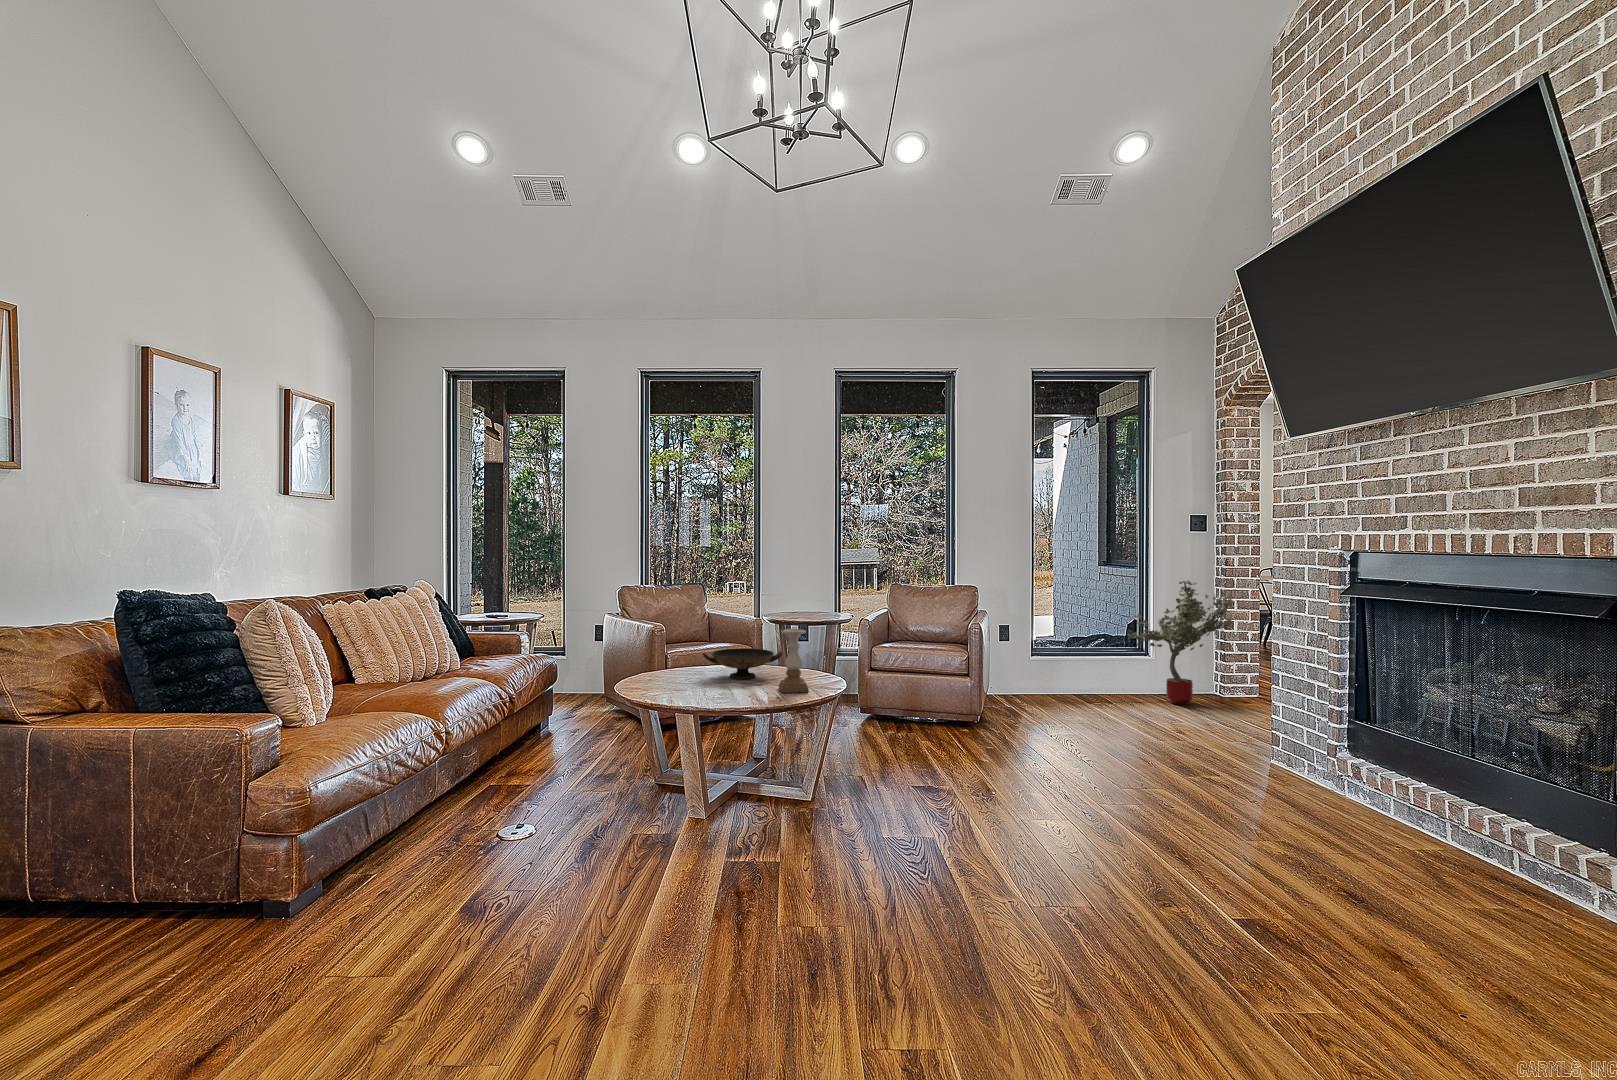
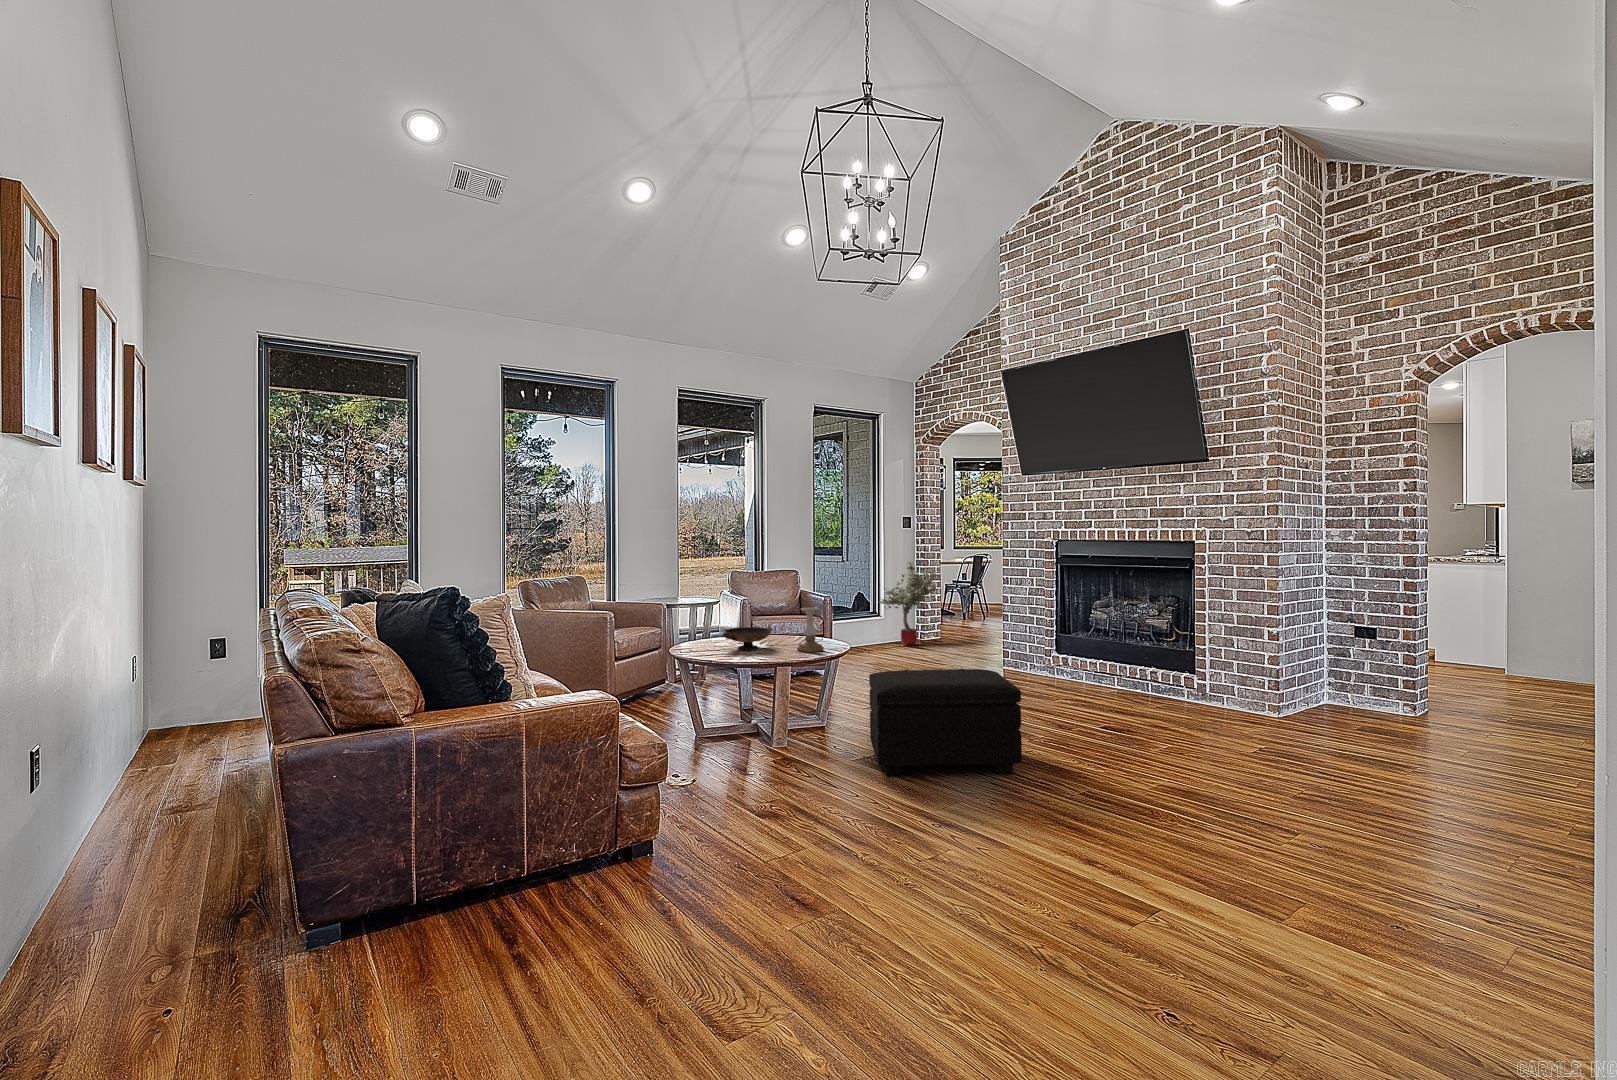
footstool: none [704,736,975,962] -> present [869,669,1022,776]

